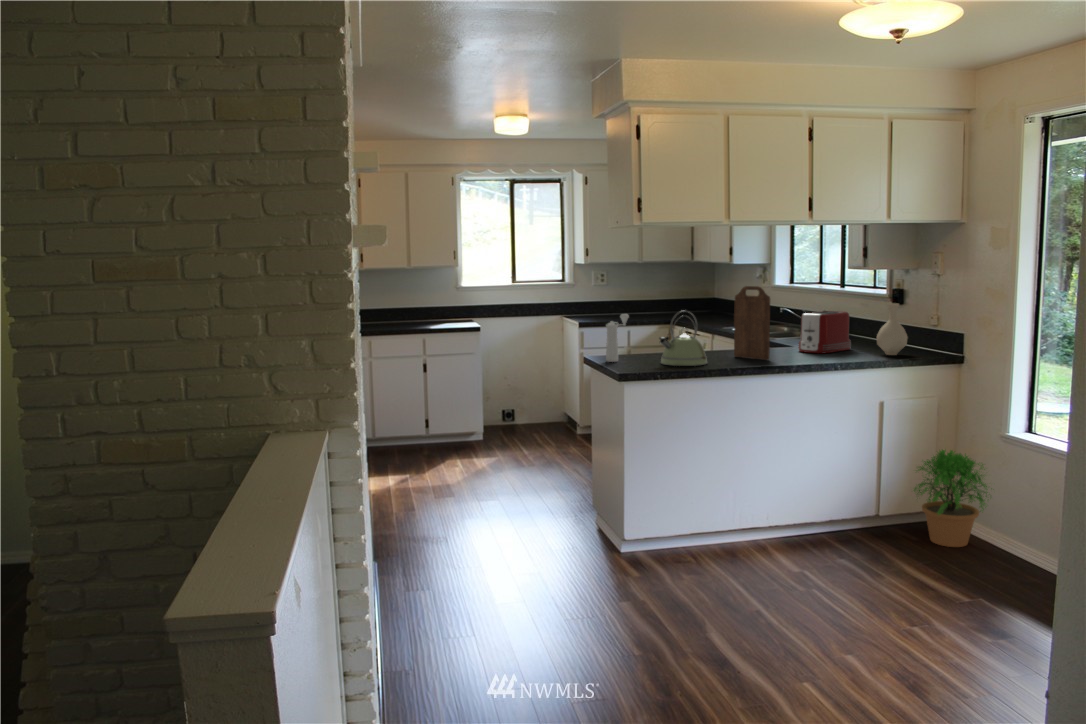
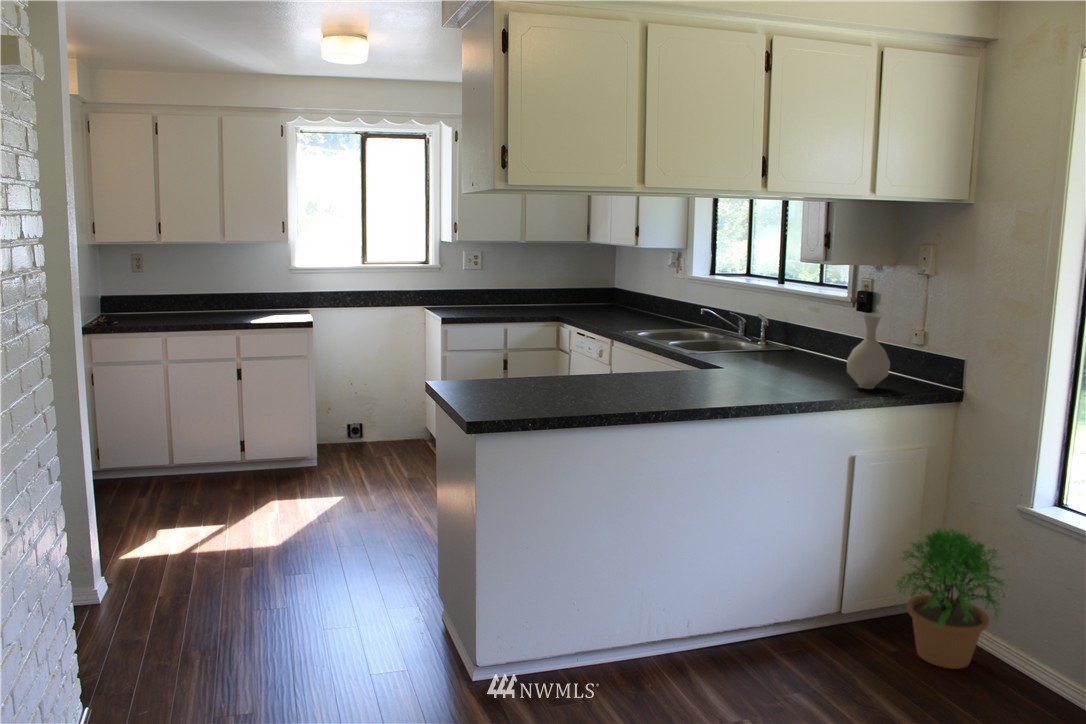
cutting board: present [734,286,770,360] -> none [649,286,706,397]
kettle: present [659,310,707,366] -> none [539,323,612,410]
toaster: present [798,311,851,353] -> none [735,321,807,383]
pepper mill: present [606,314,629,362] -> none [459,324,496,398]

